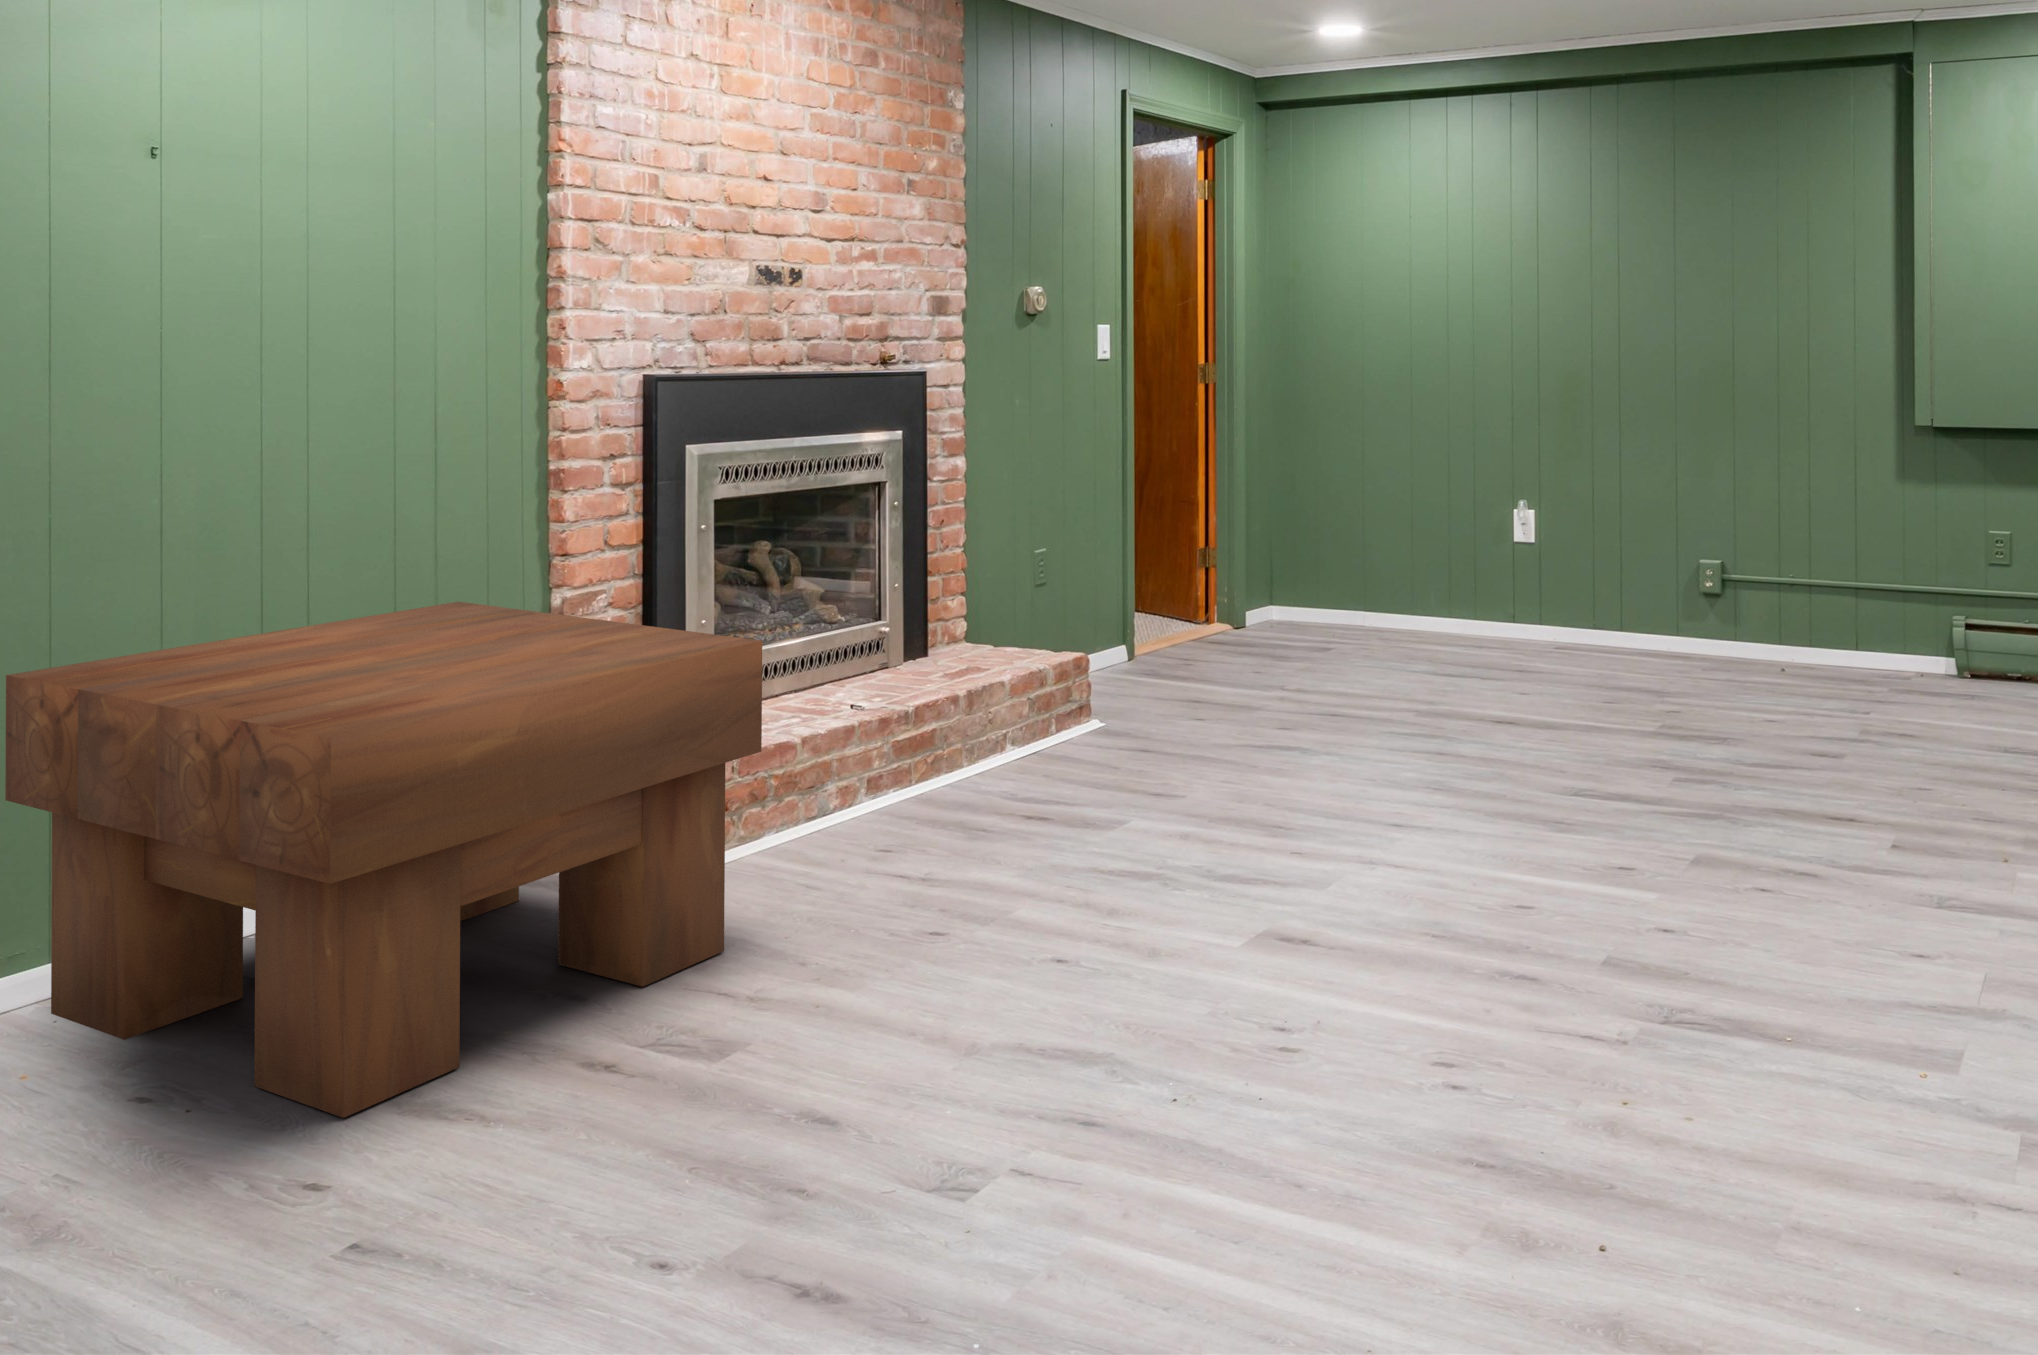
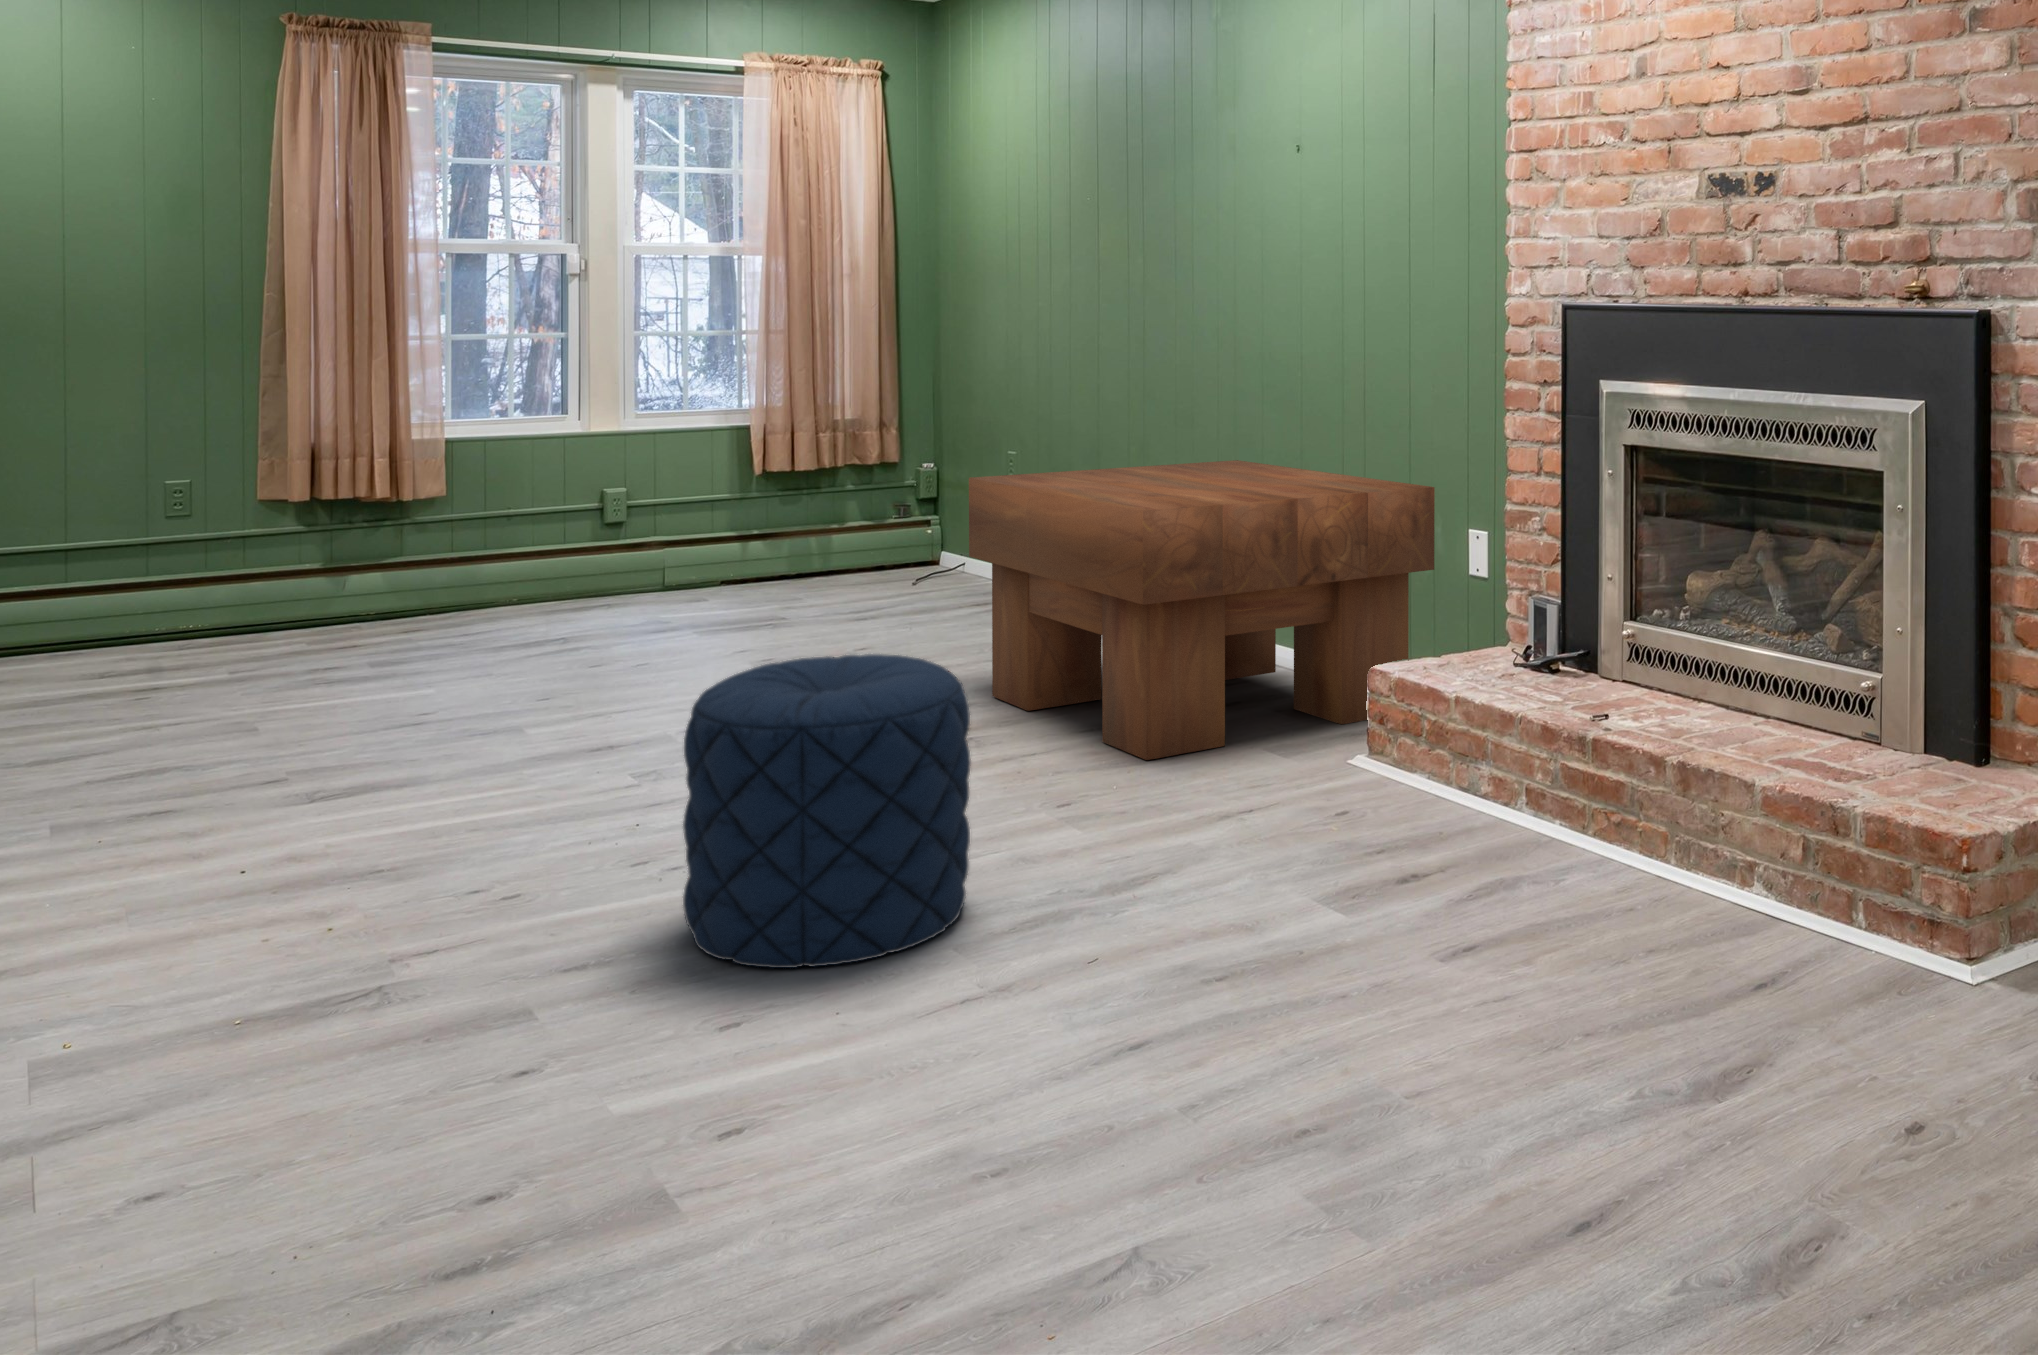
pouf: none [1184,712,1431,996] -> present [683,654,971,968]

